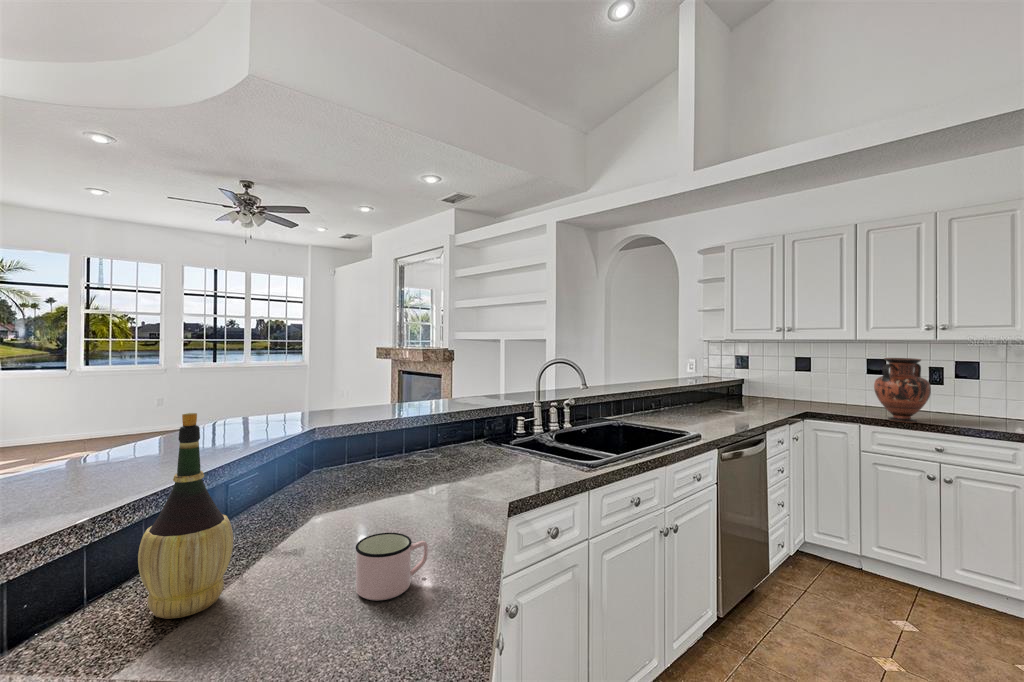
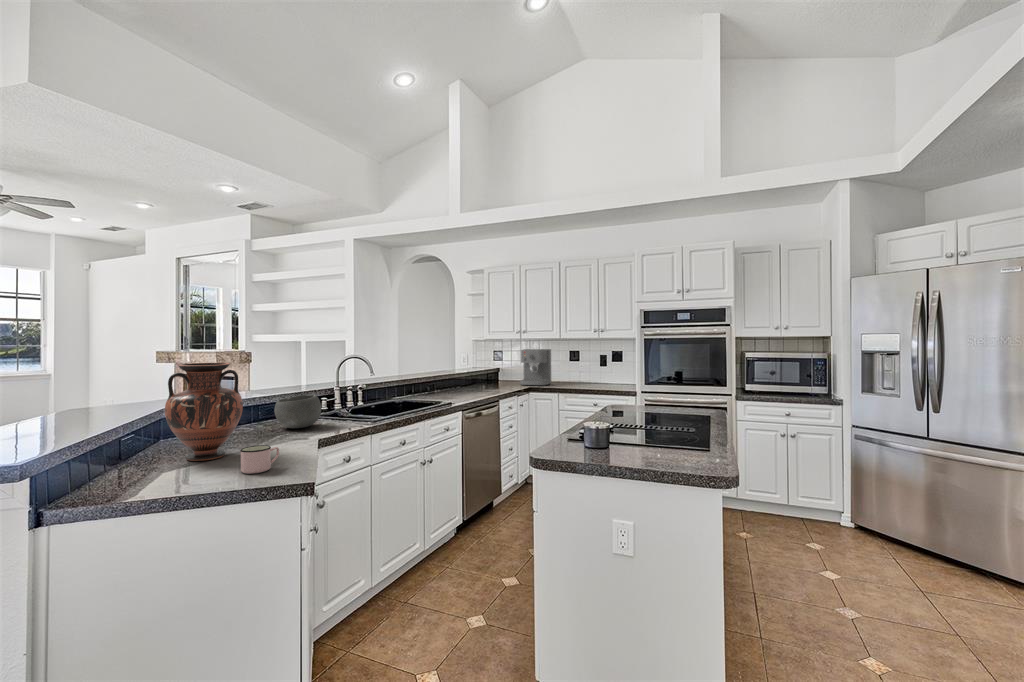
coffee maker: none [786,354,837,410] -> present [520,349,551,386]
vase: present [874,358,931,423] -> present [165,363,243,461]
wine bottle: present [138,413,233,619] -> none [120,386,171,488]
bowl: none [451,415,515,467] -> present [274,394,321,428]

